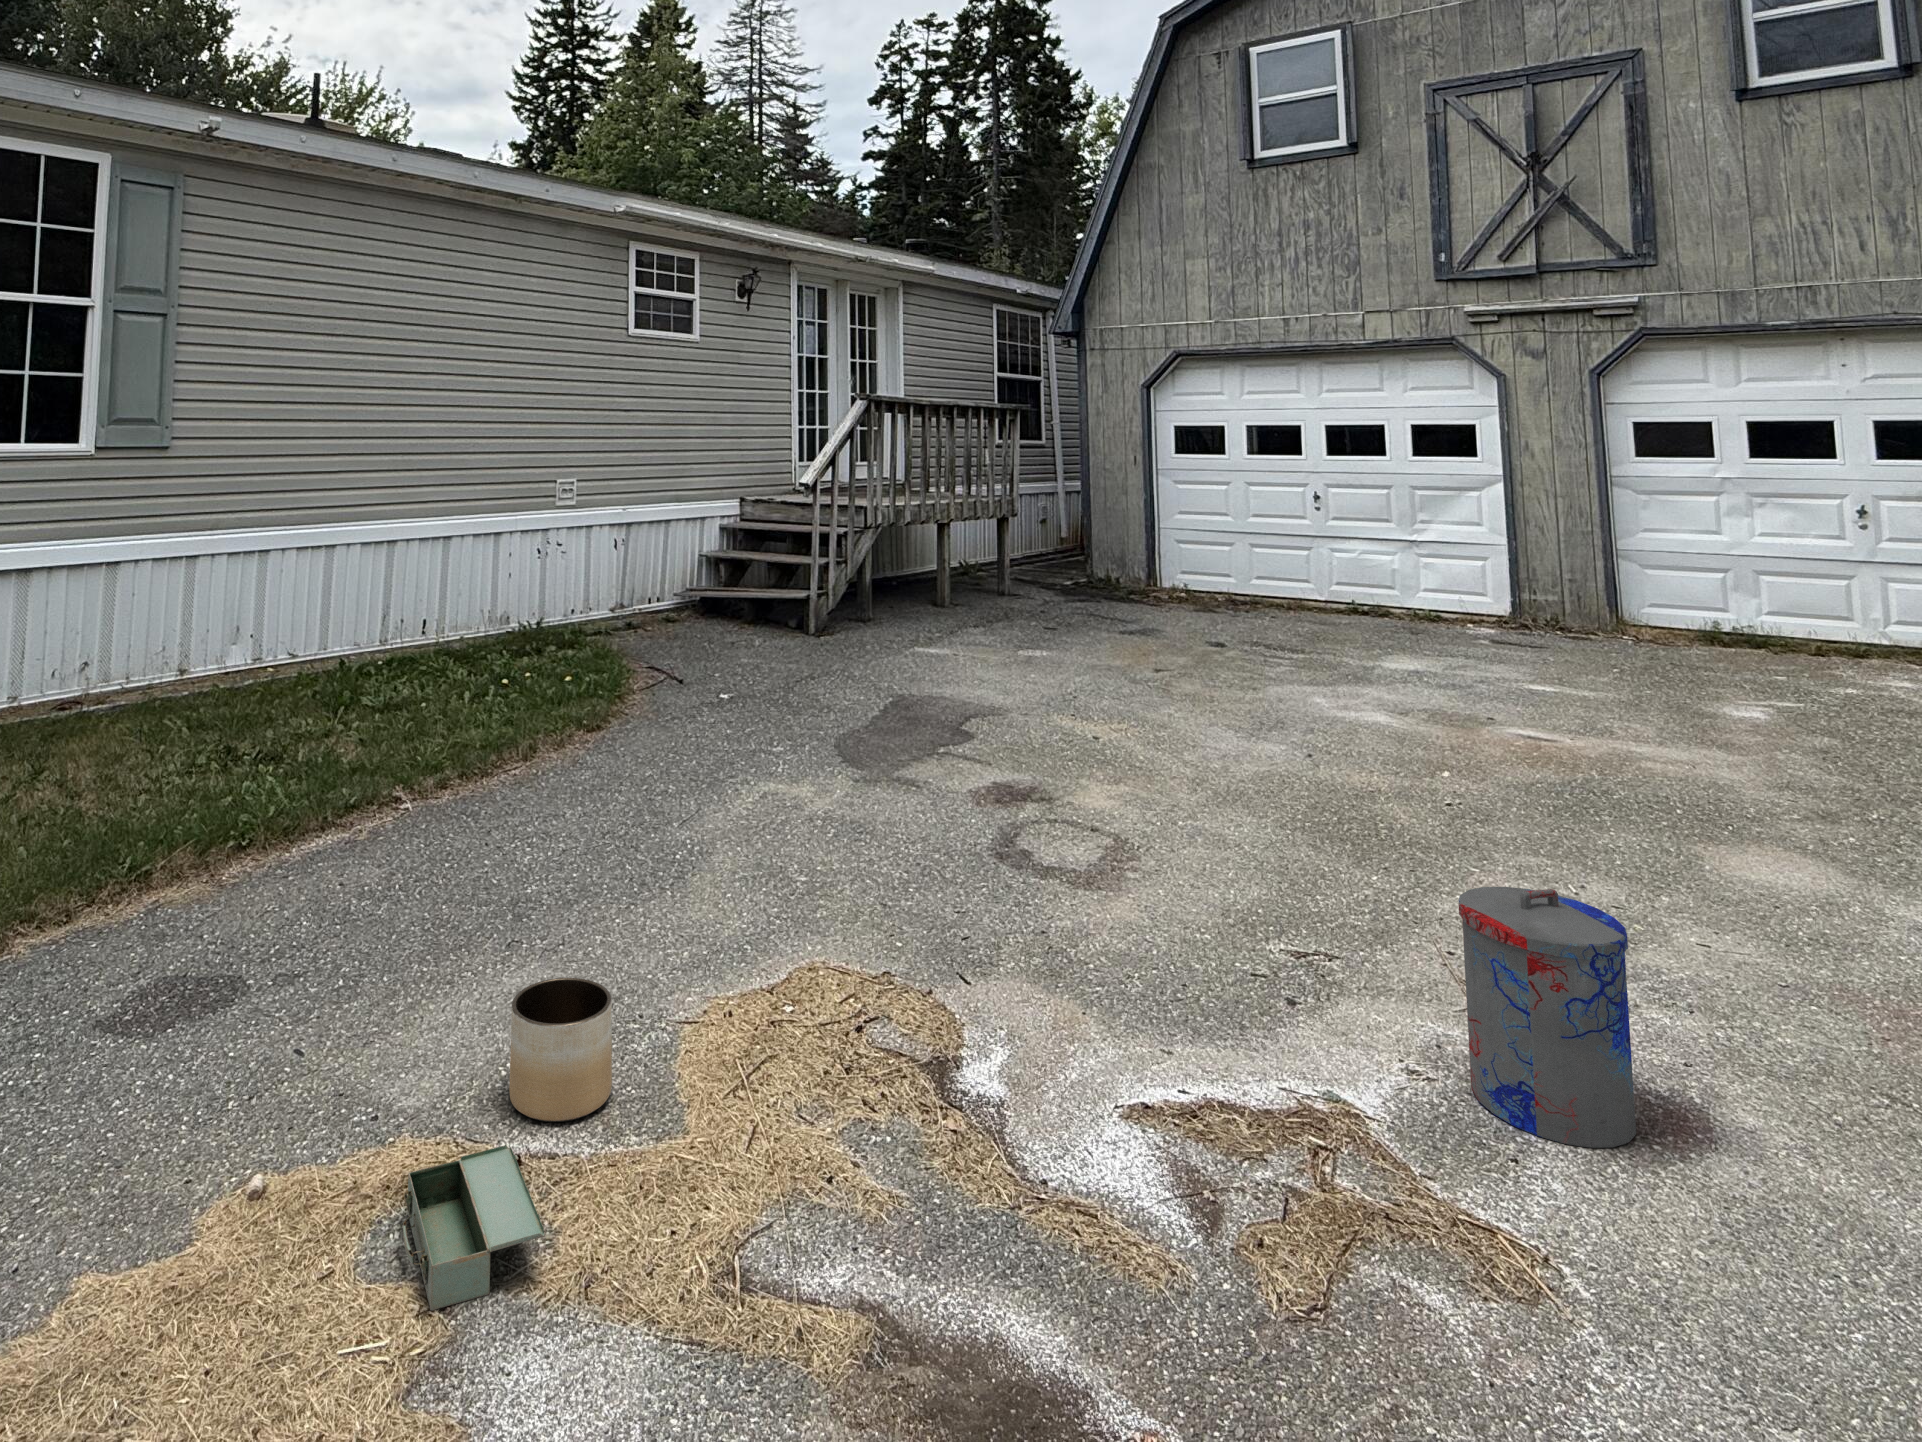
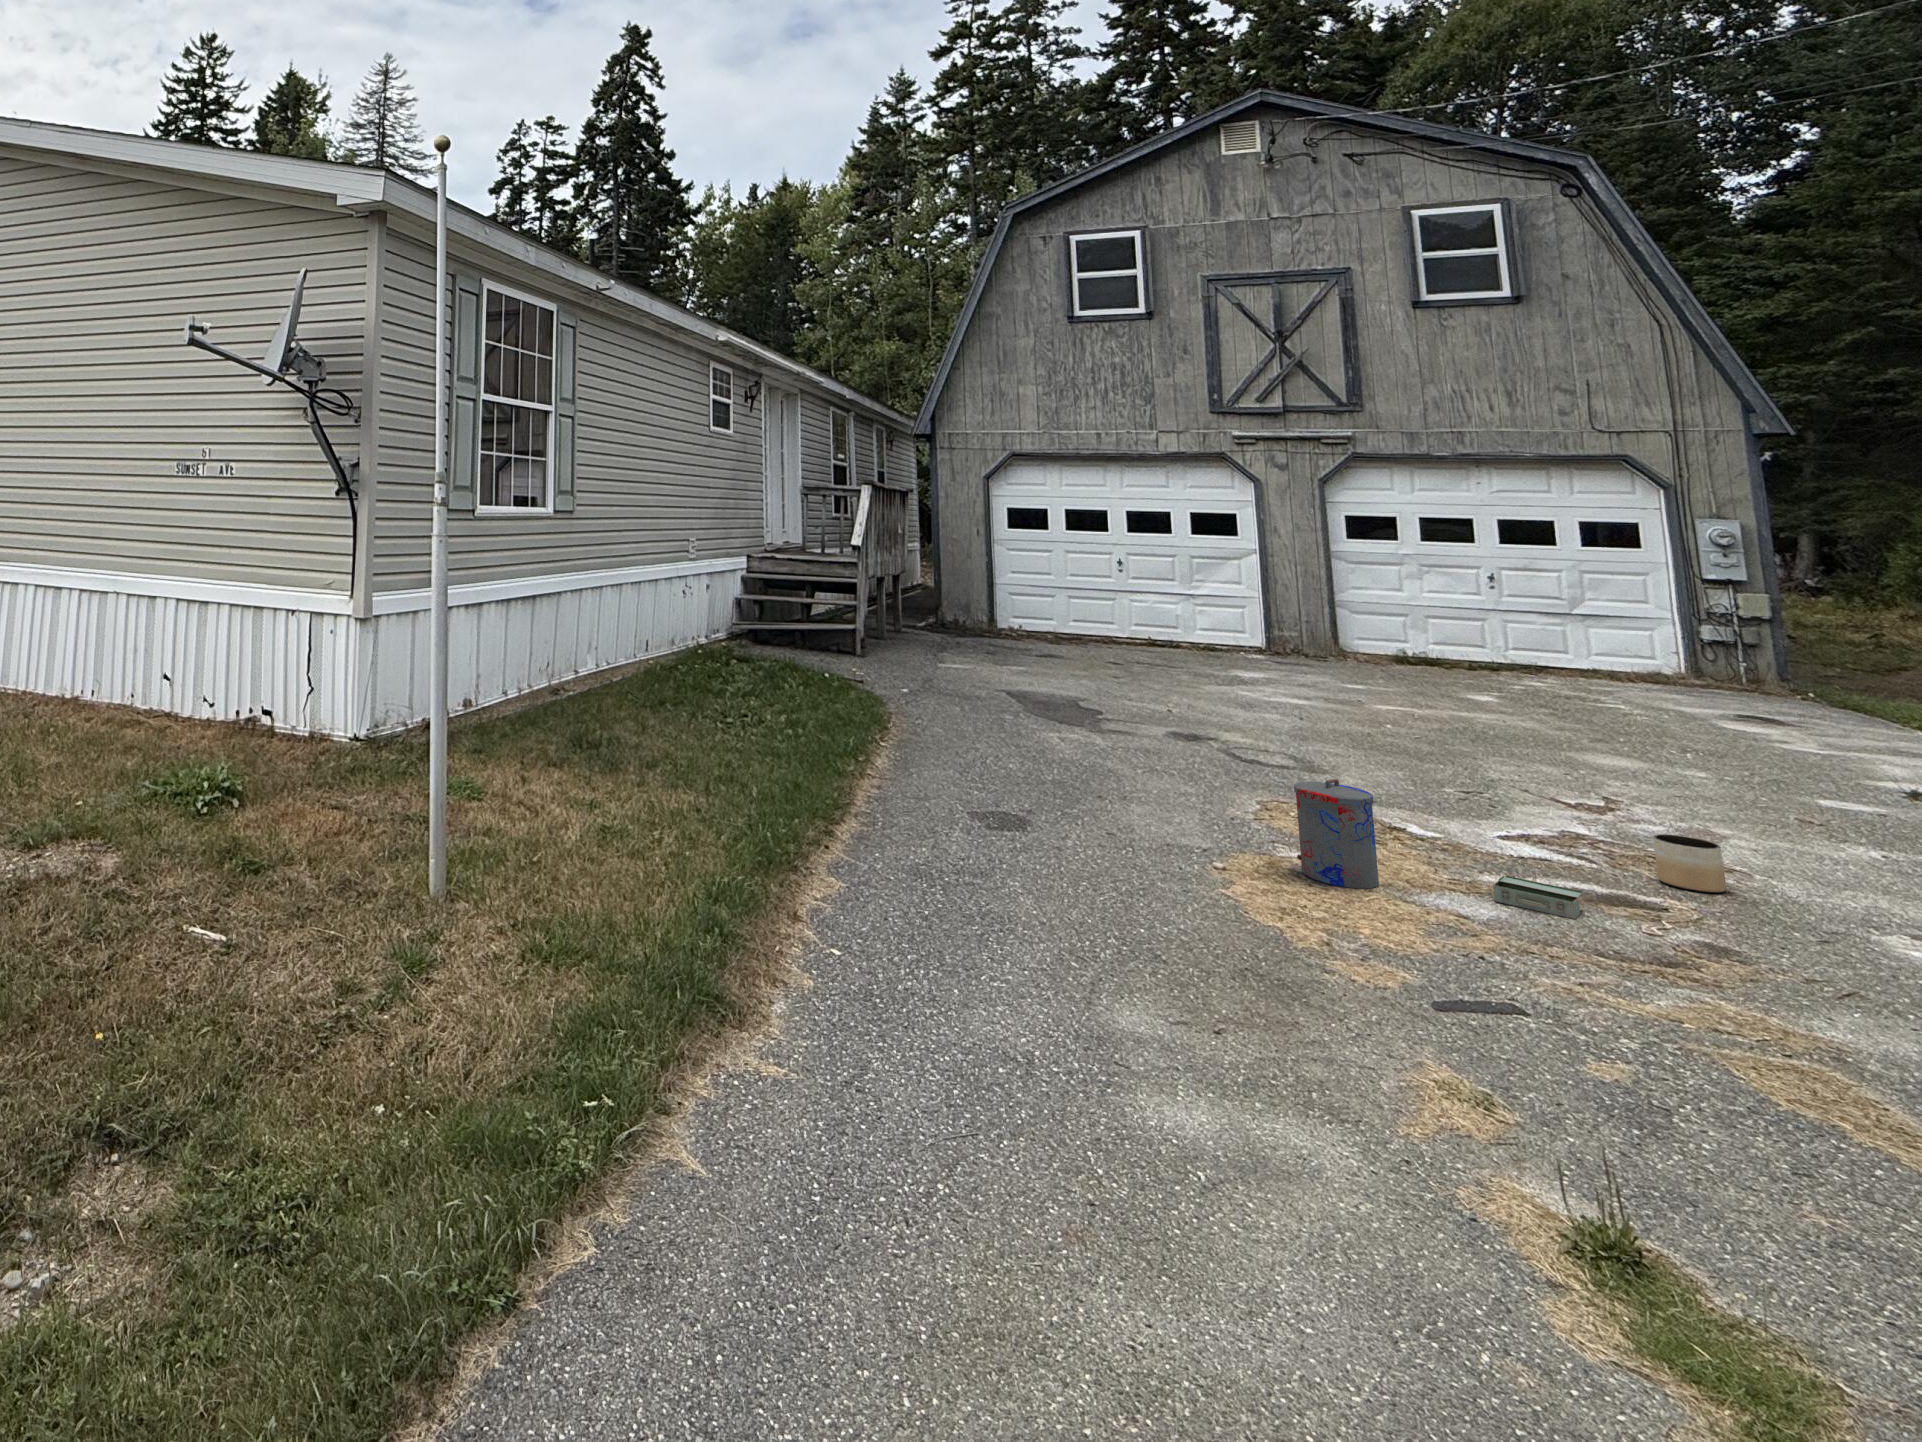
trash can: present [1458,887,1636,1148] -> present [1294,779,1379,889]
planter: present [509,978,612,1122] -> present [1653,834,1726,893]

